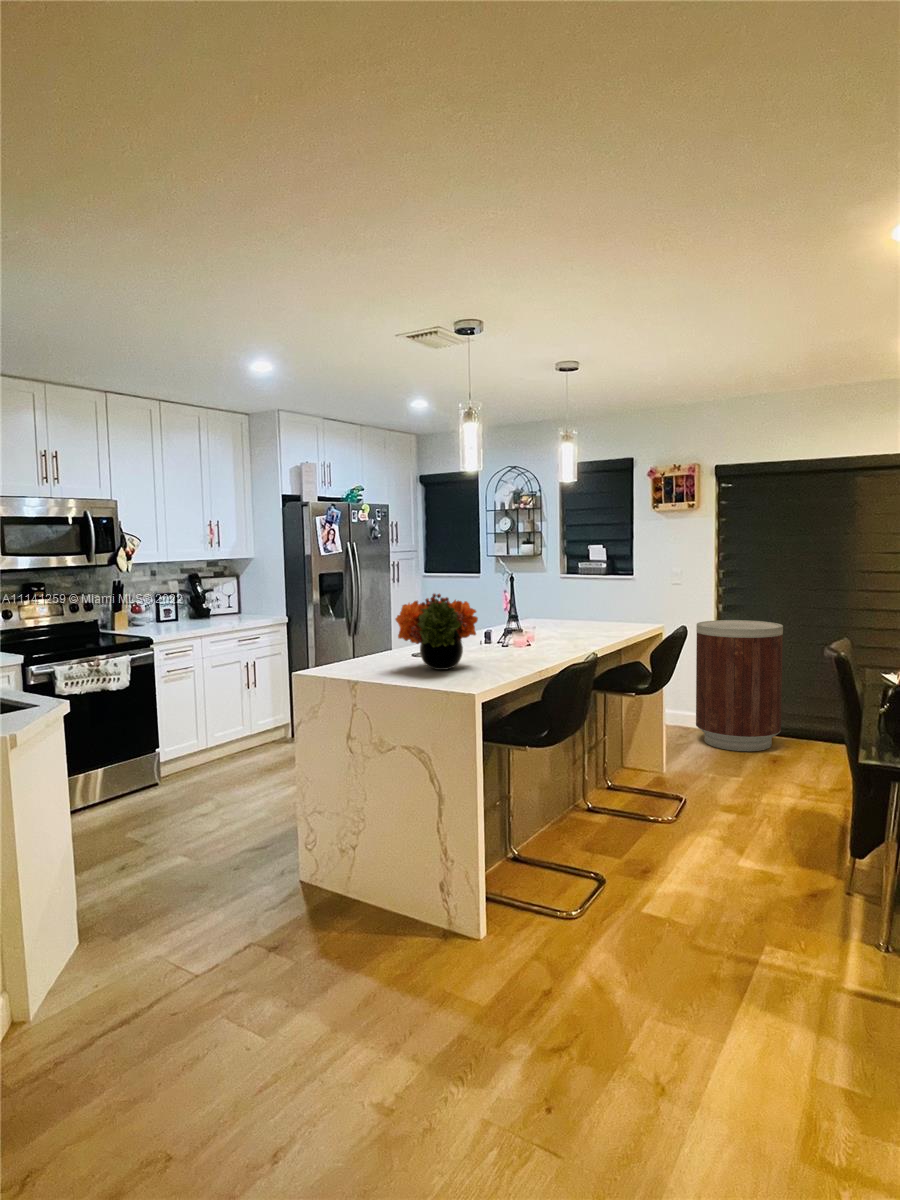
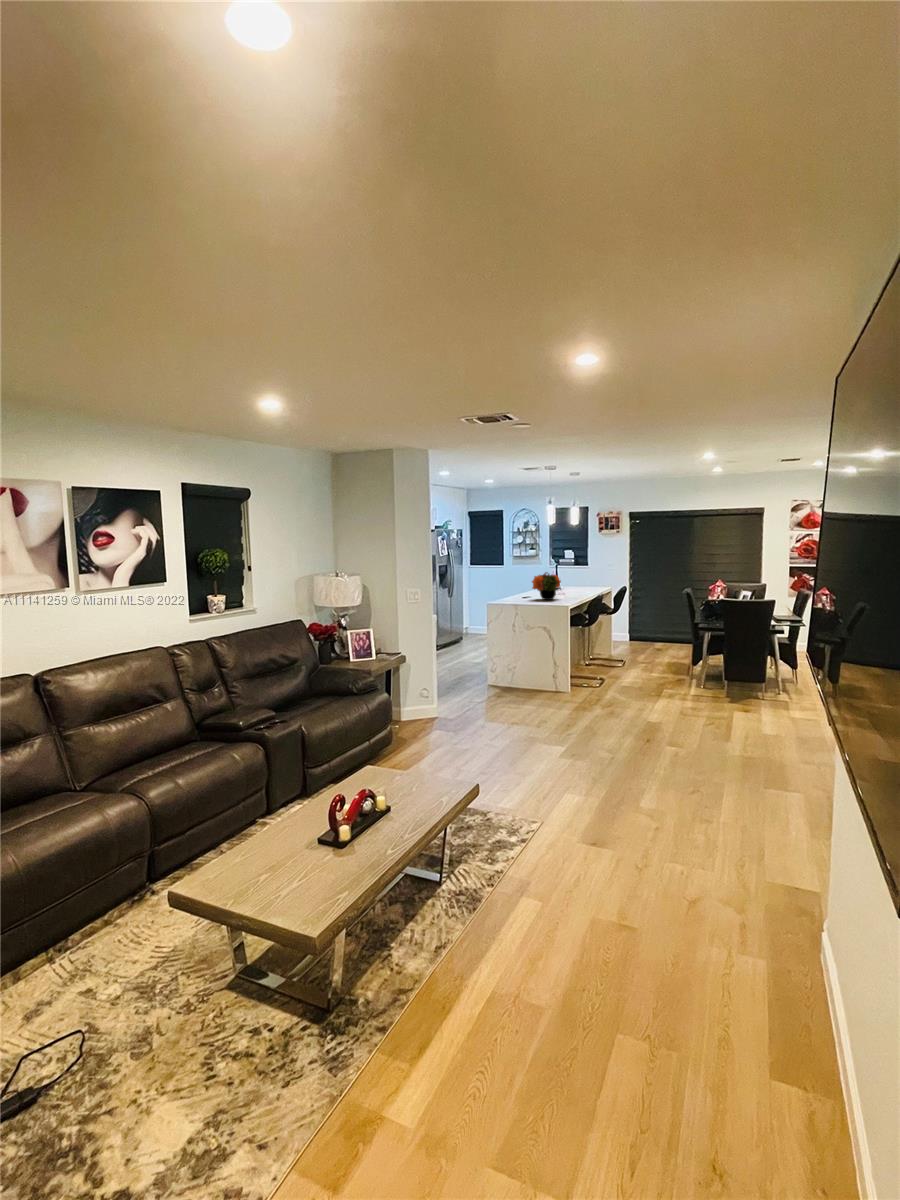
trash can: present [696,620,783,751] -> none [622,588,662,648]

